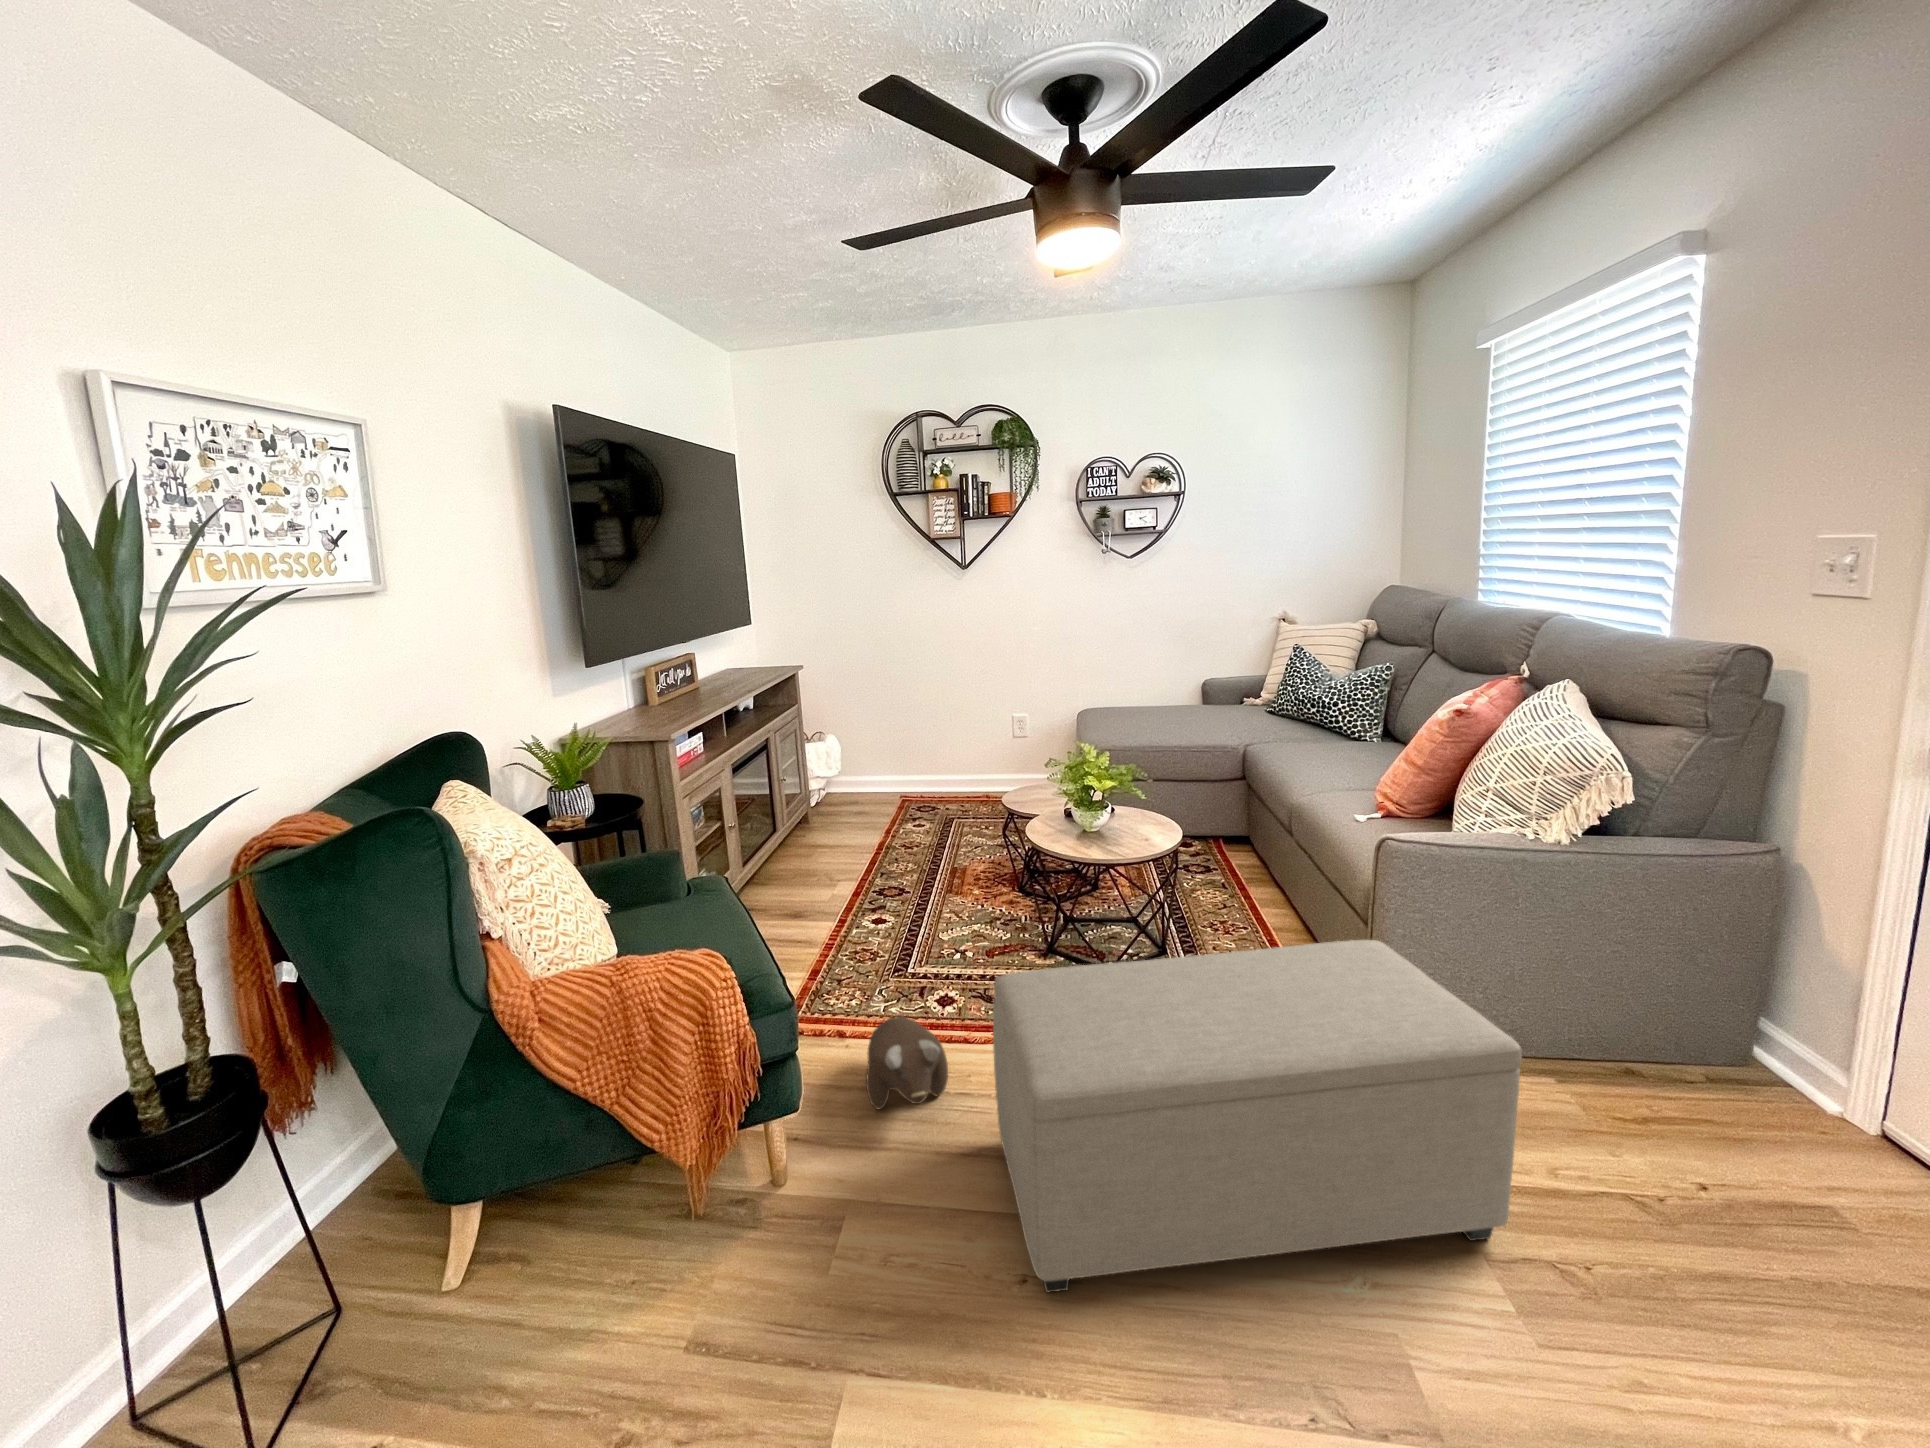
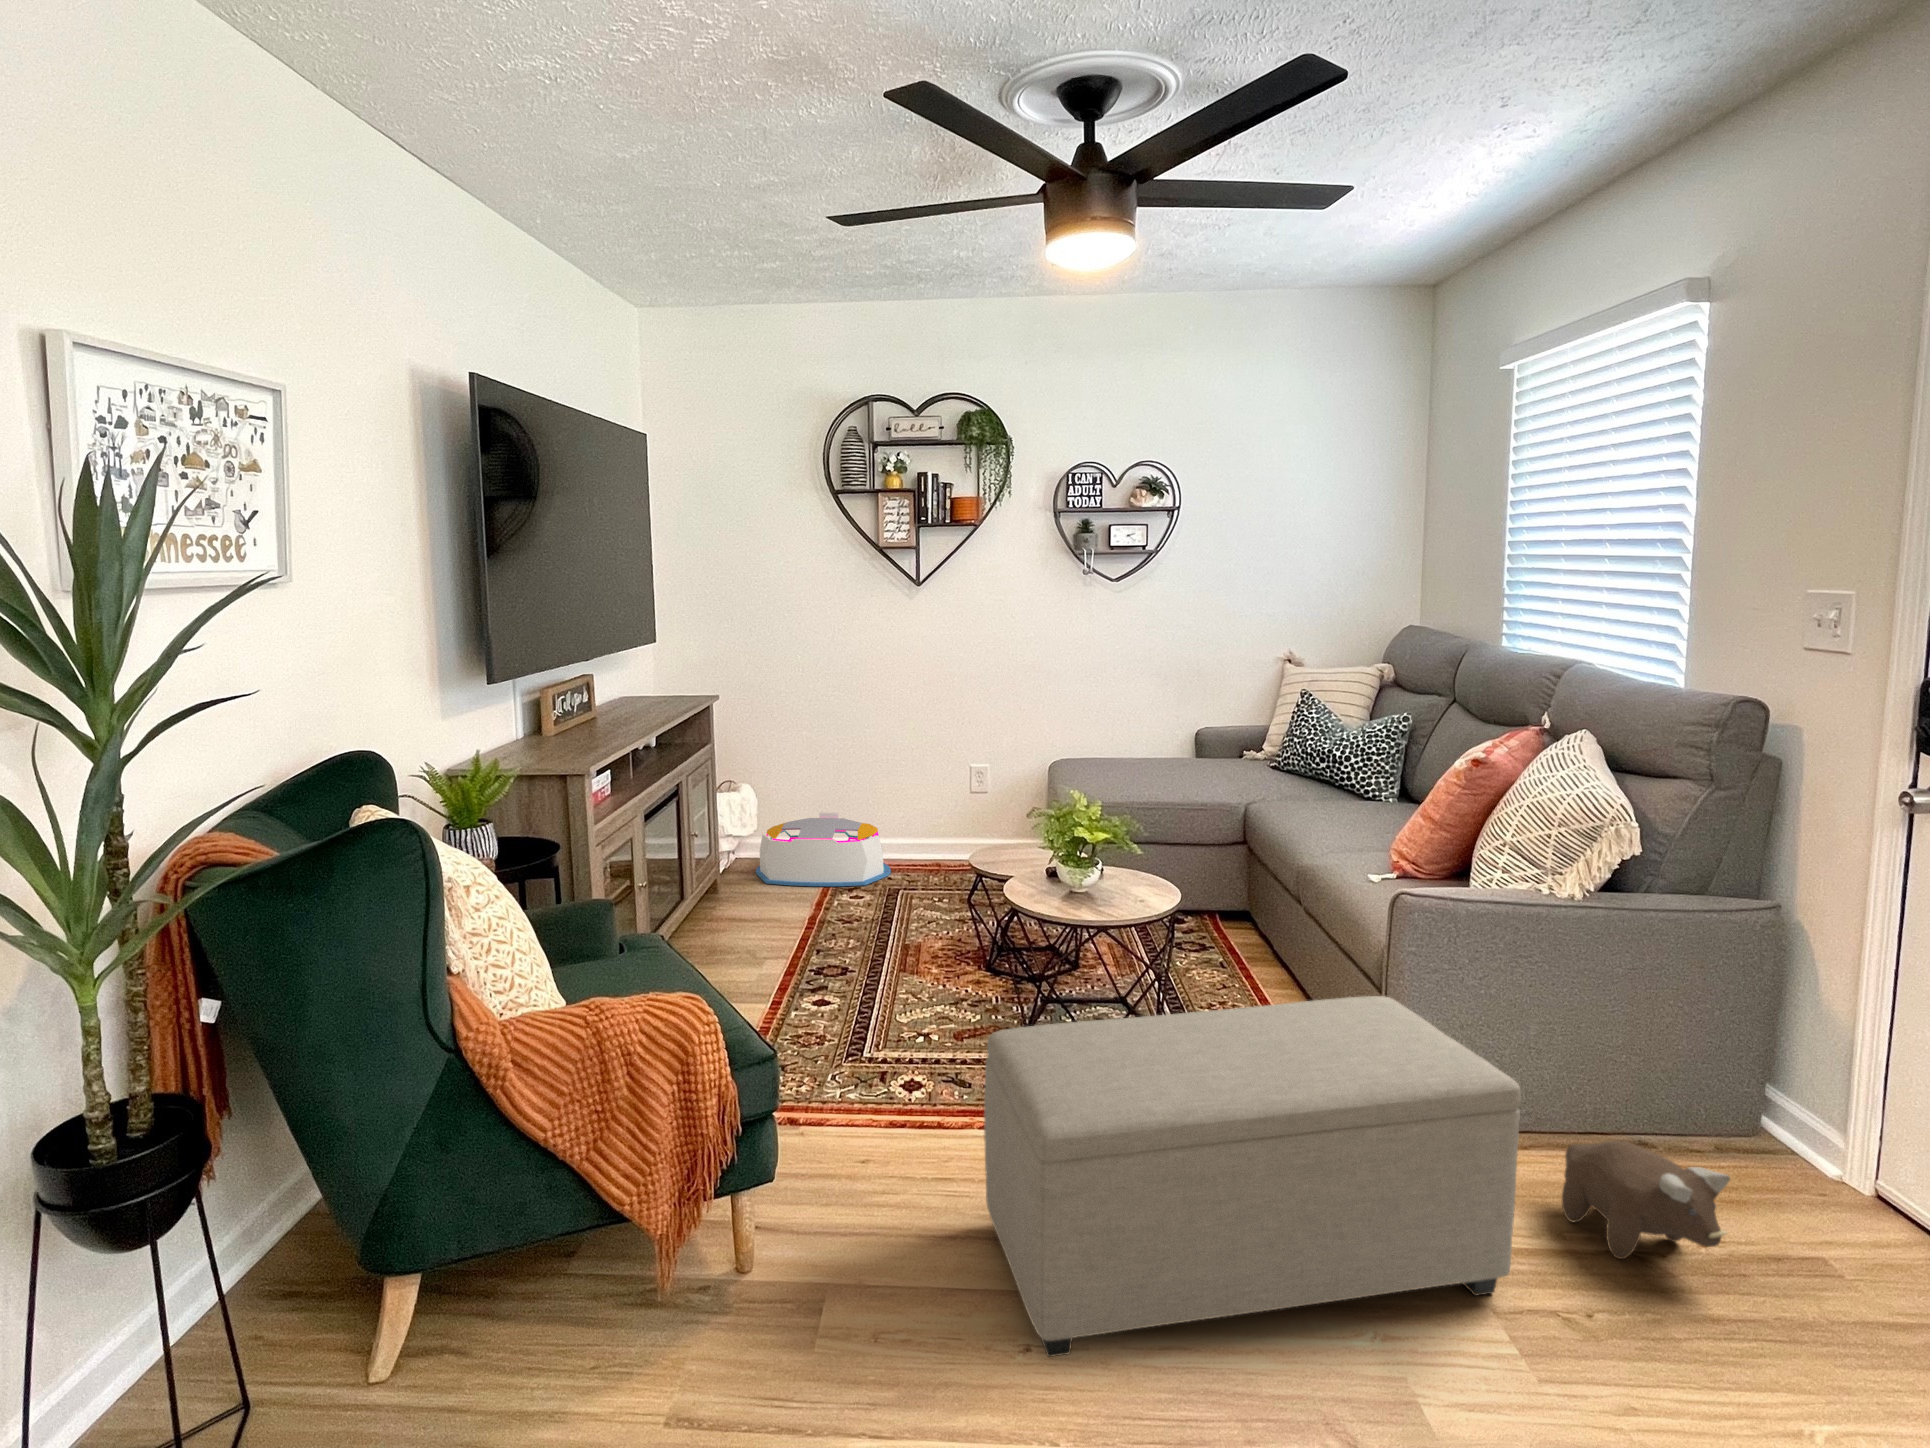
storage bin: none [842,755,948,816] -> present [756,812,891,886]
plush toy: present [866,1016,948,1110] -> present [1562,1140,1730,1259]

